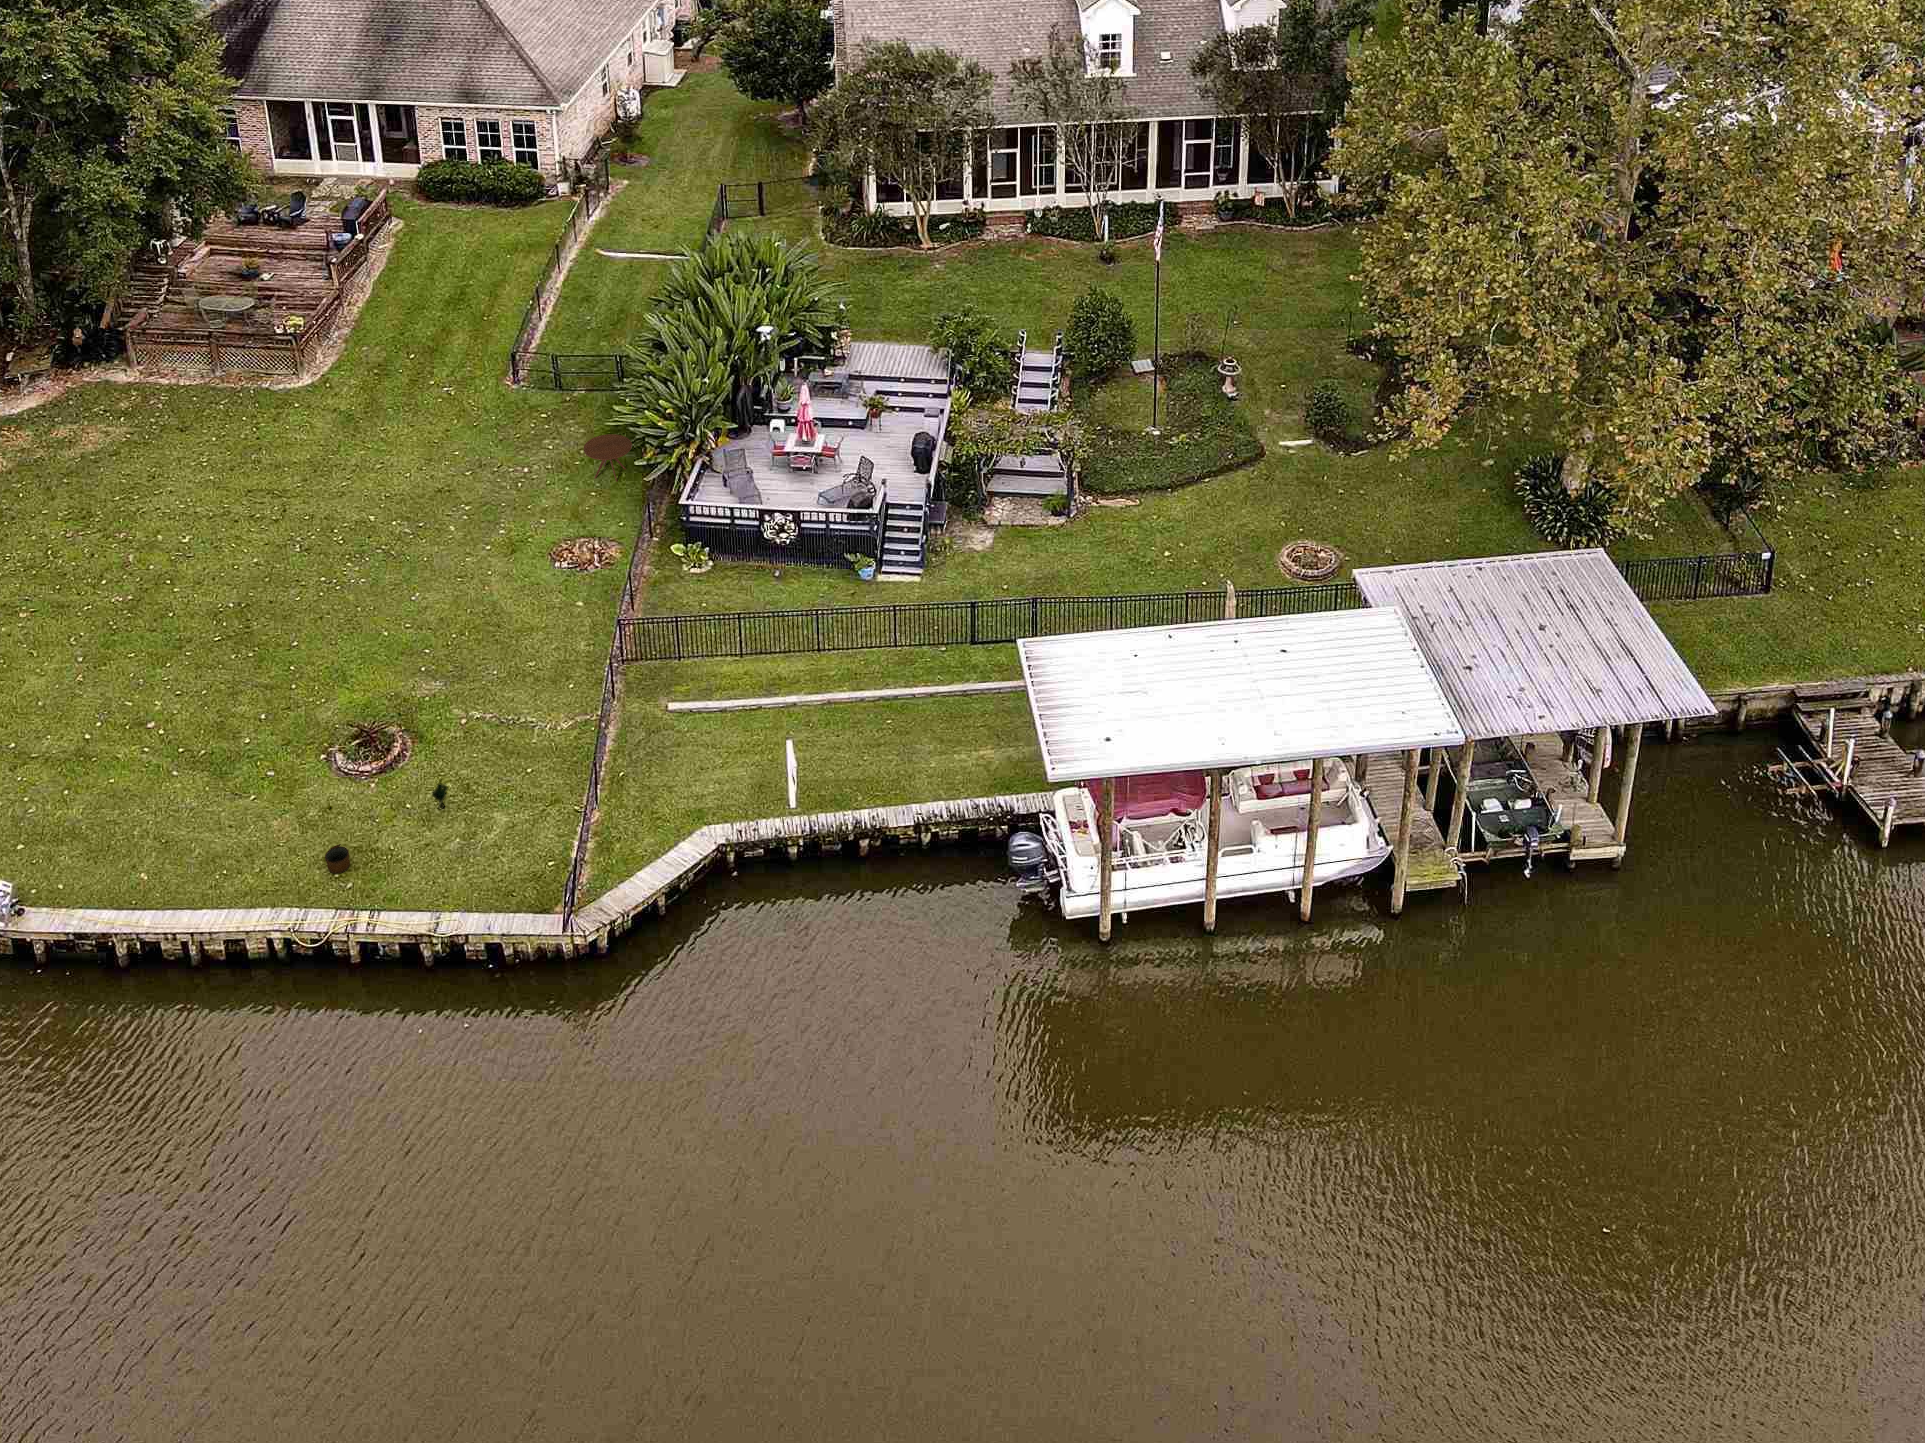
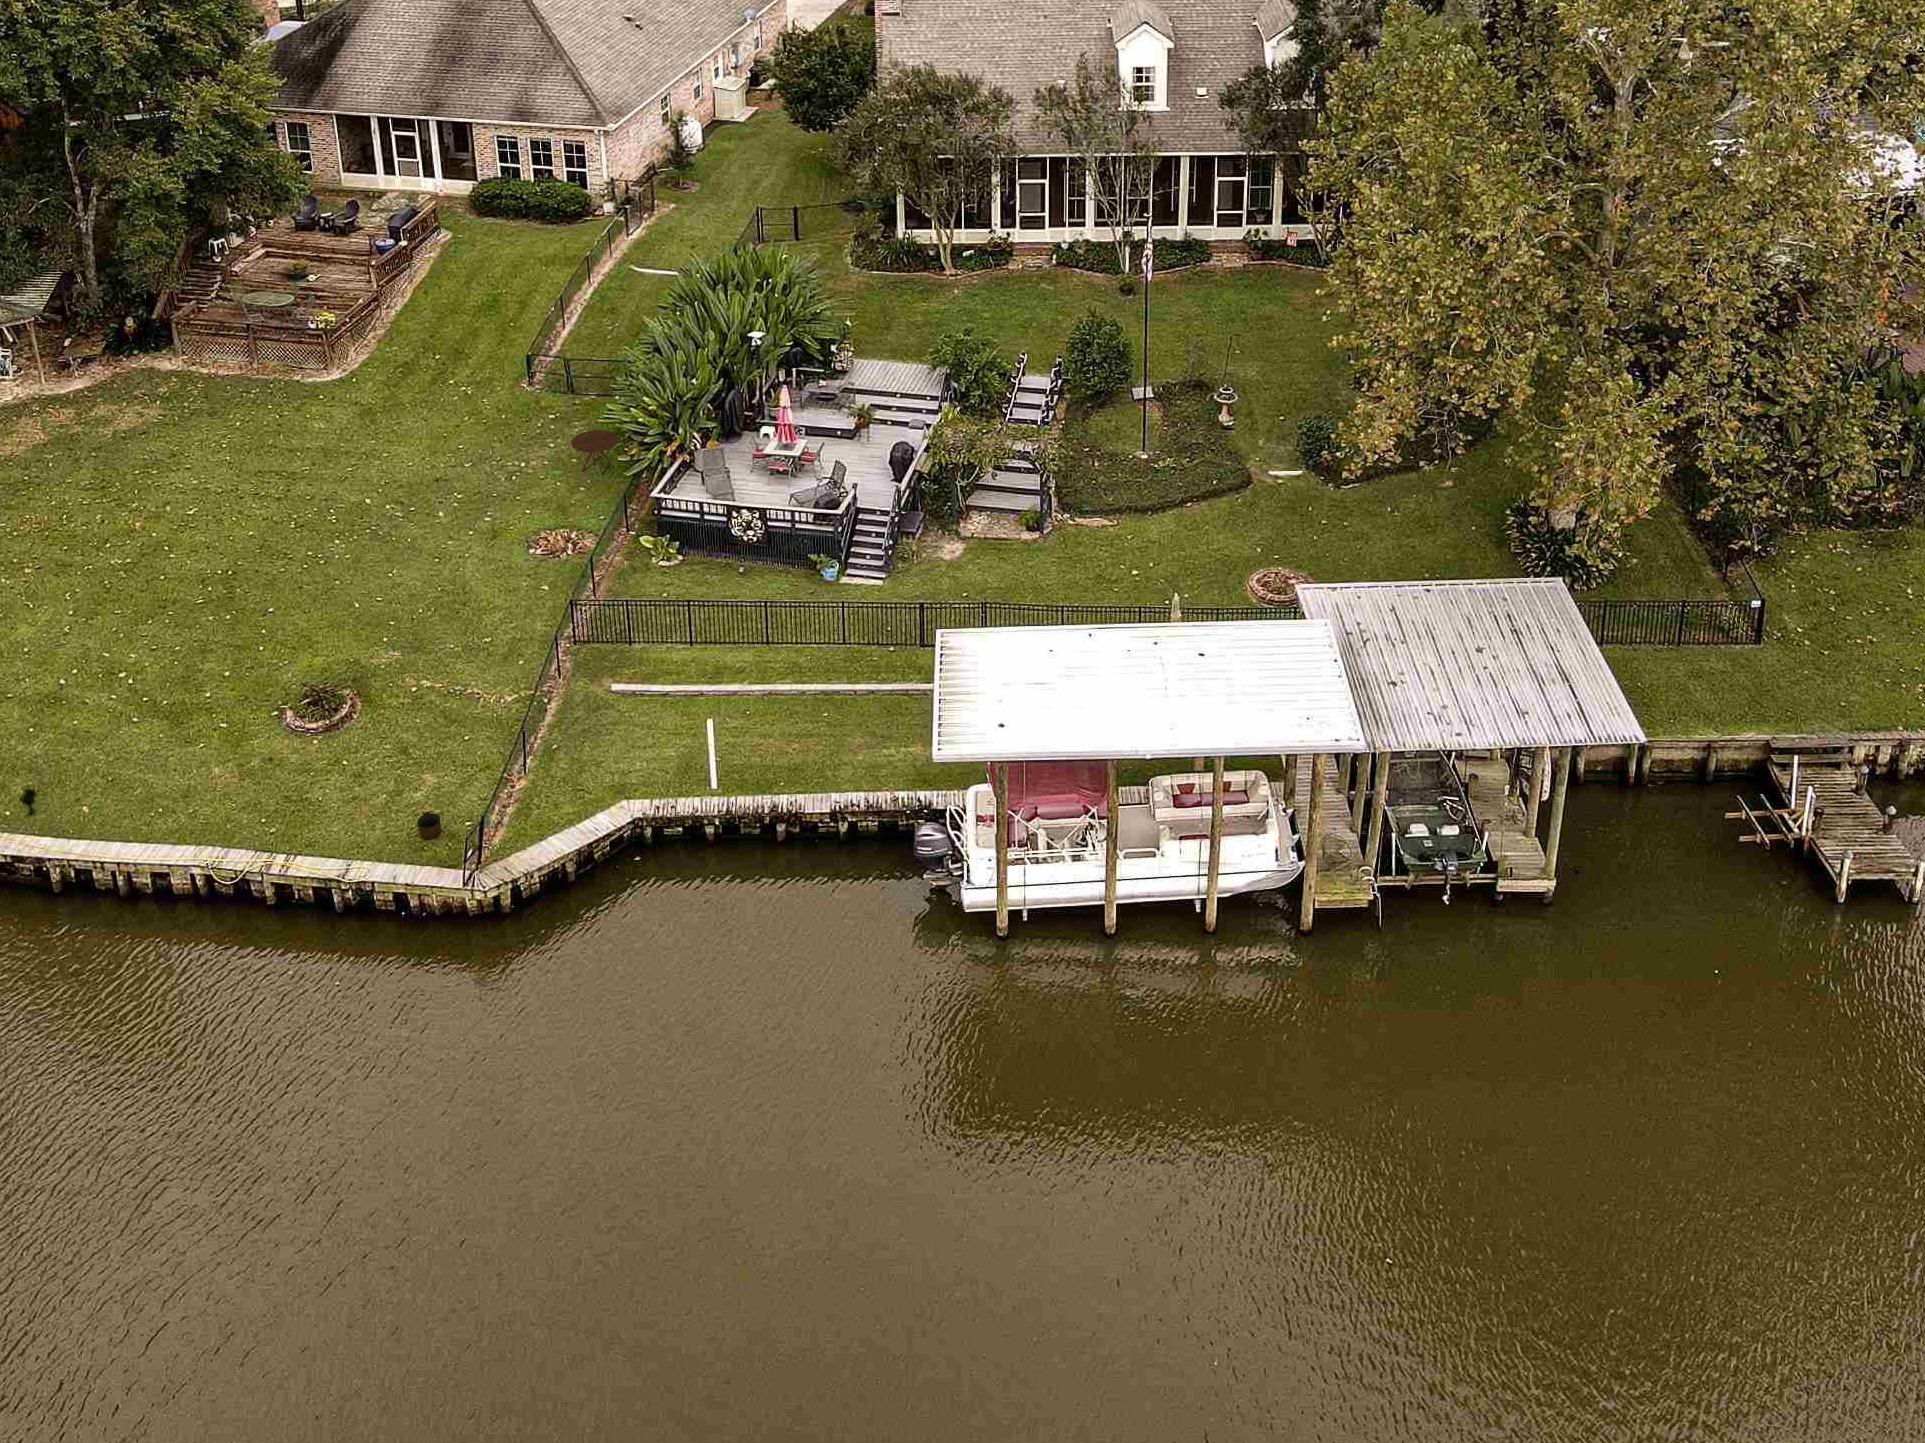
decorative plant: present [431,779,448,809] -> present [19,788,37,814]
bucket: present [325,844,350,874] -> present [417,811,441,839]

